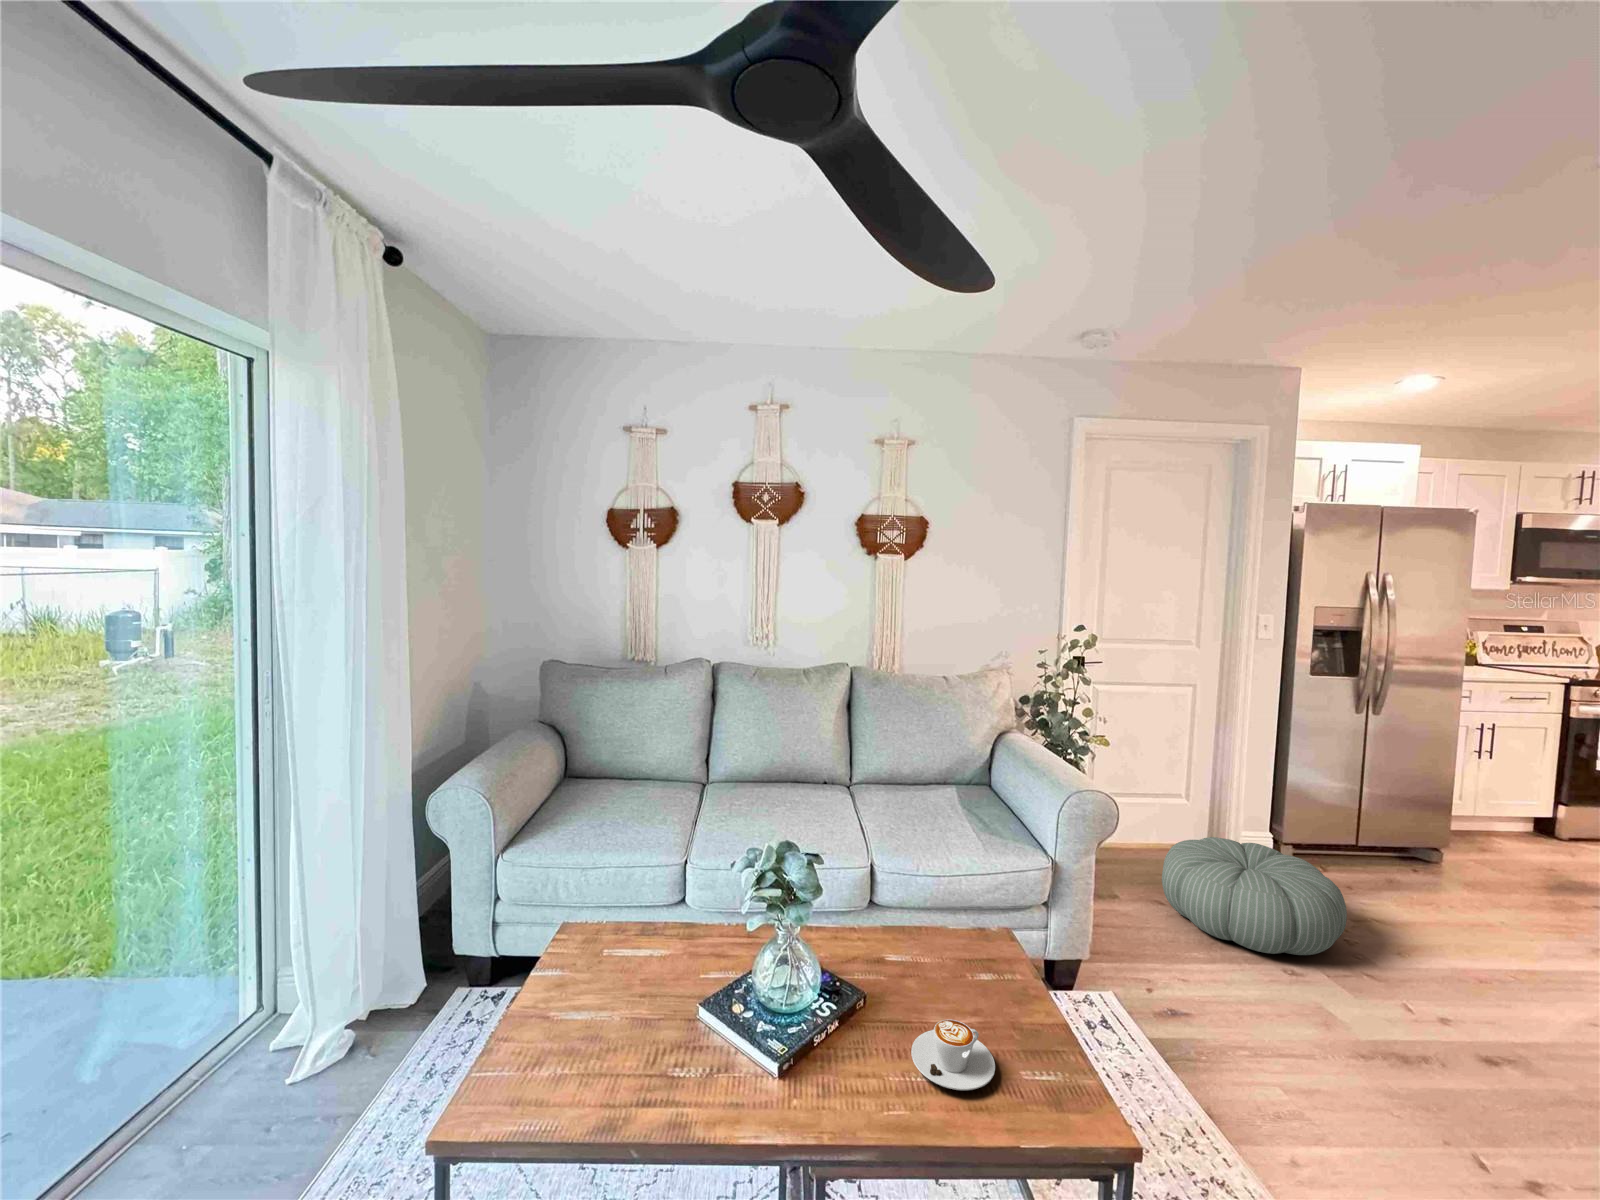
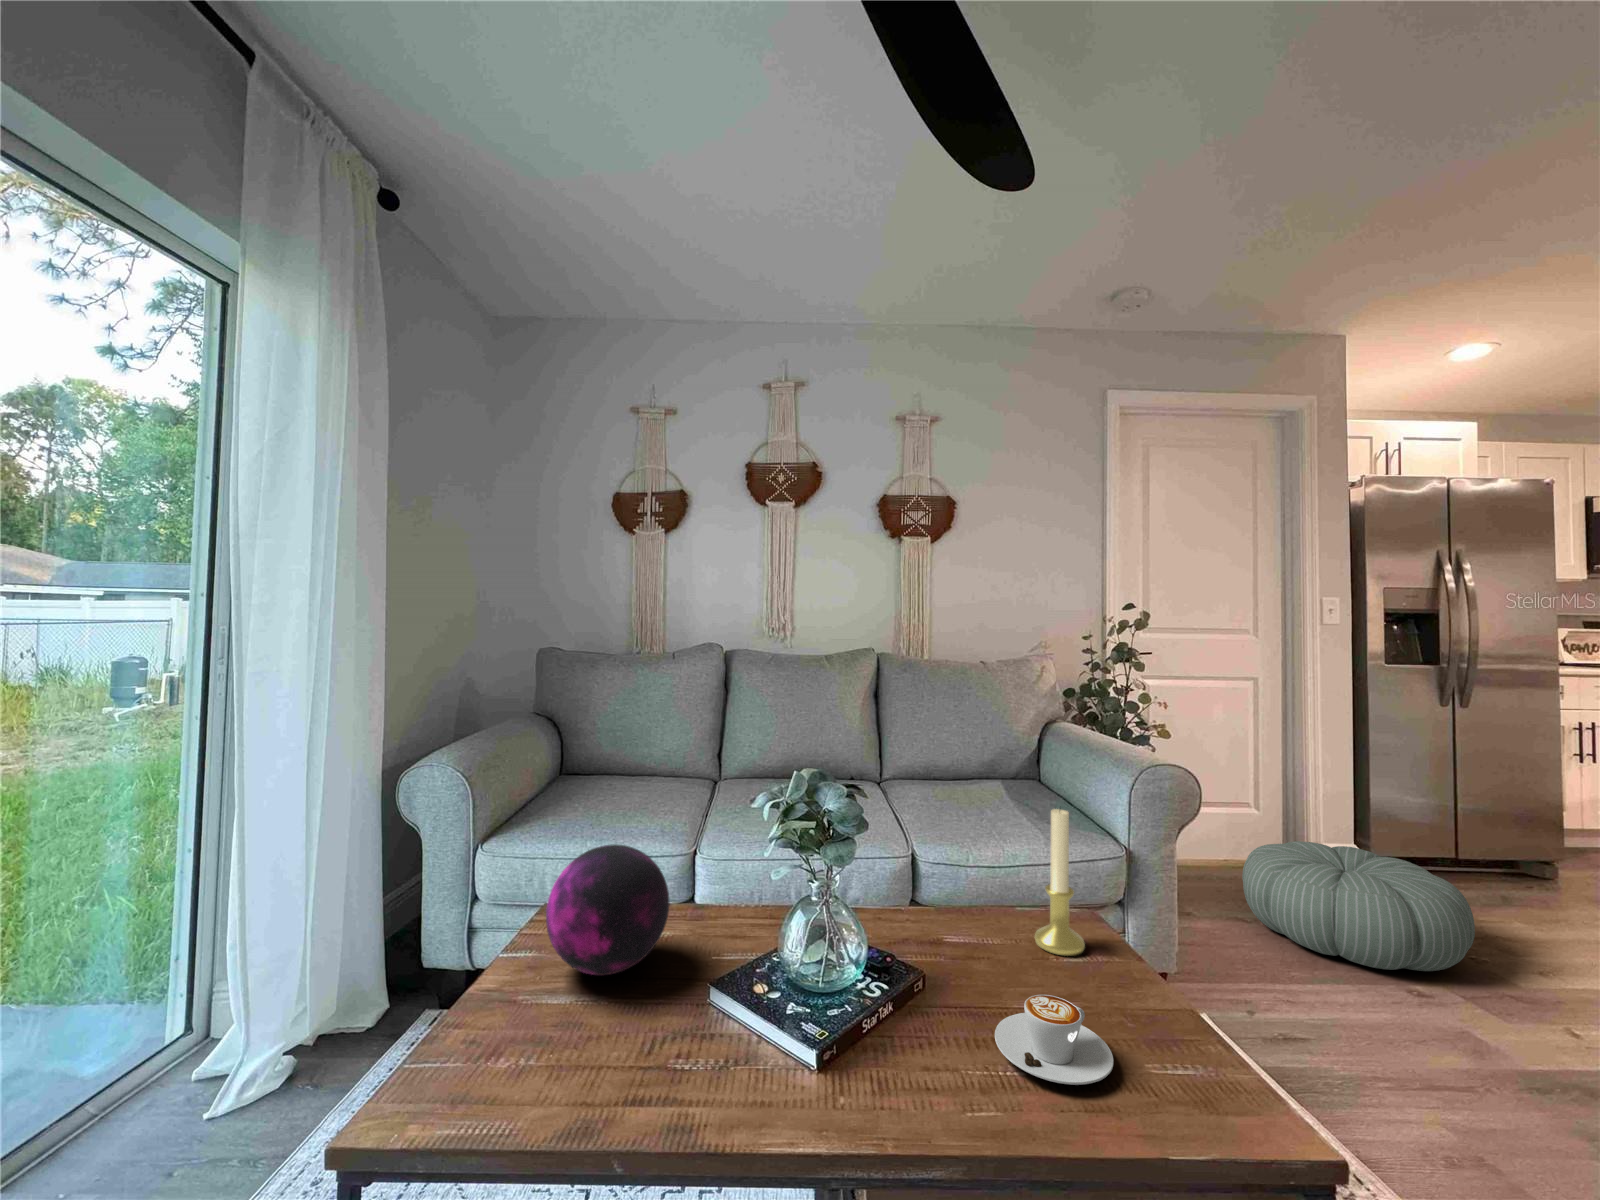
candle holder: none [957,858,995,975] -> present [1035,809,1085,956]
decorative orb: none [570,889,666,994] -> present [546,844,669,975]

